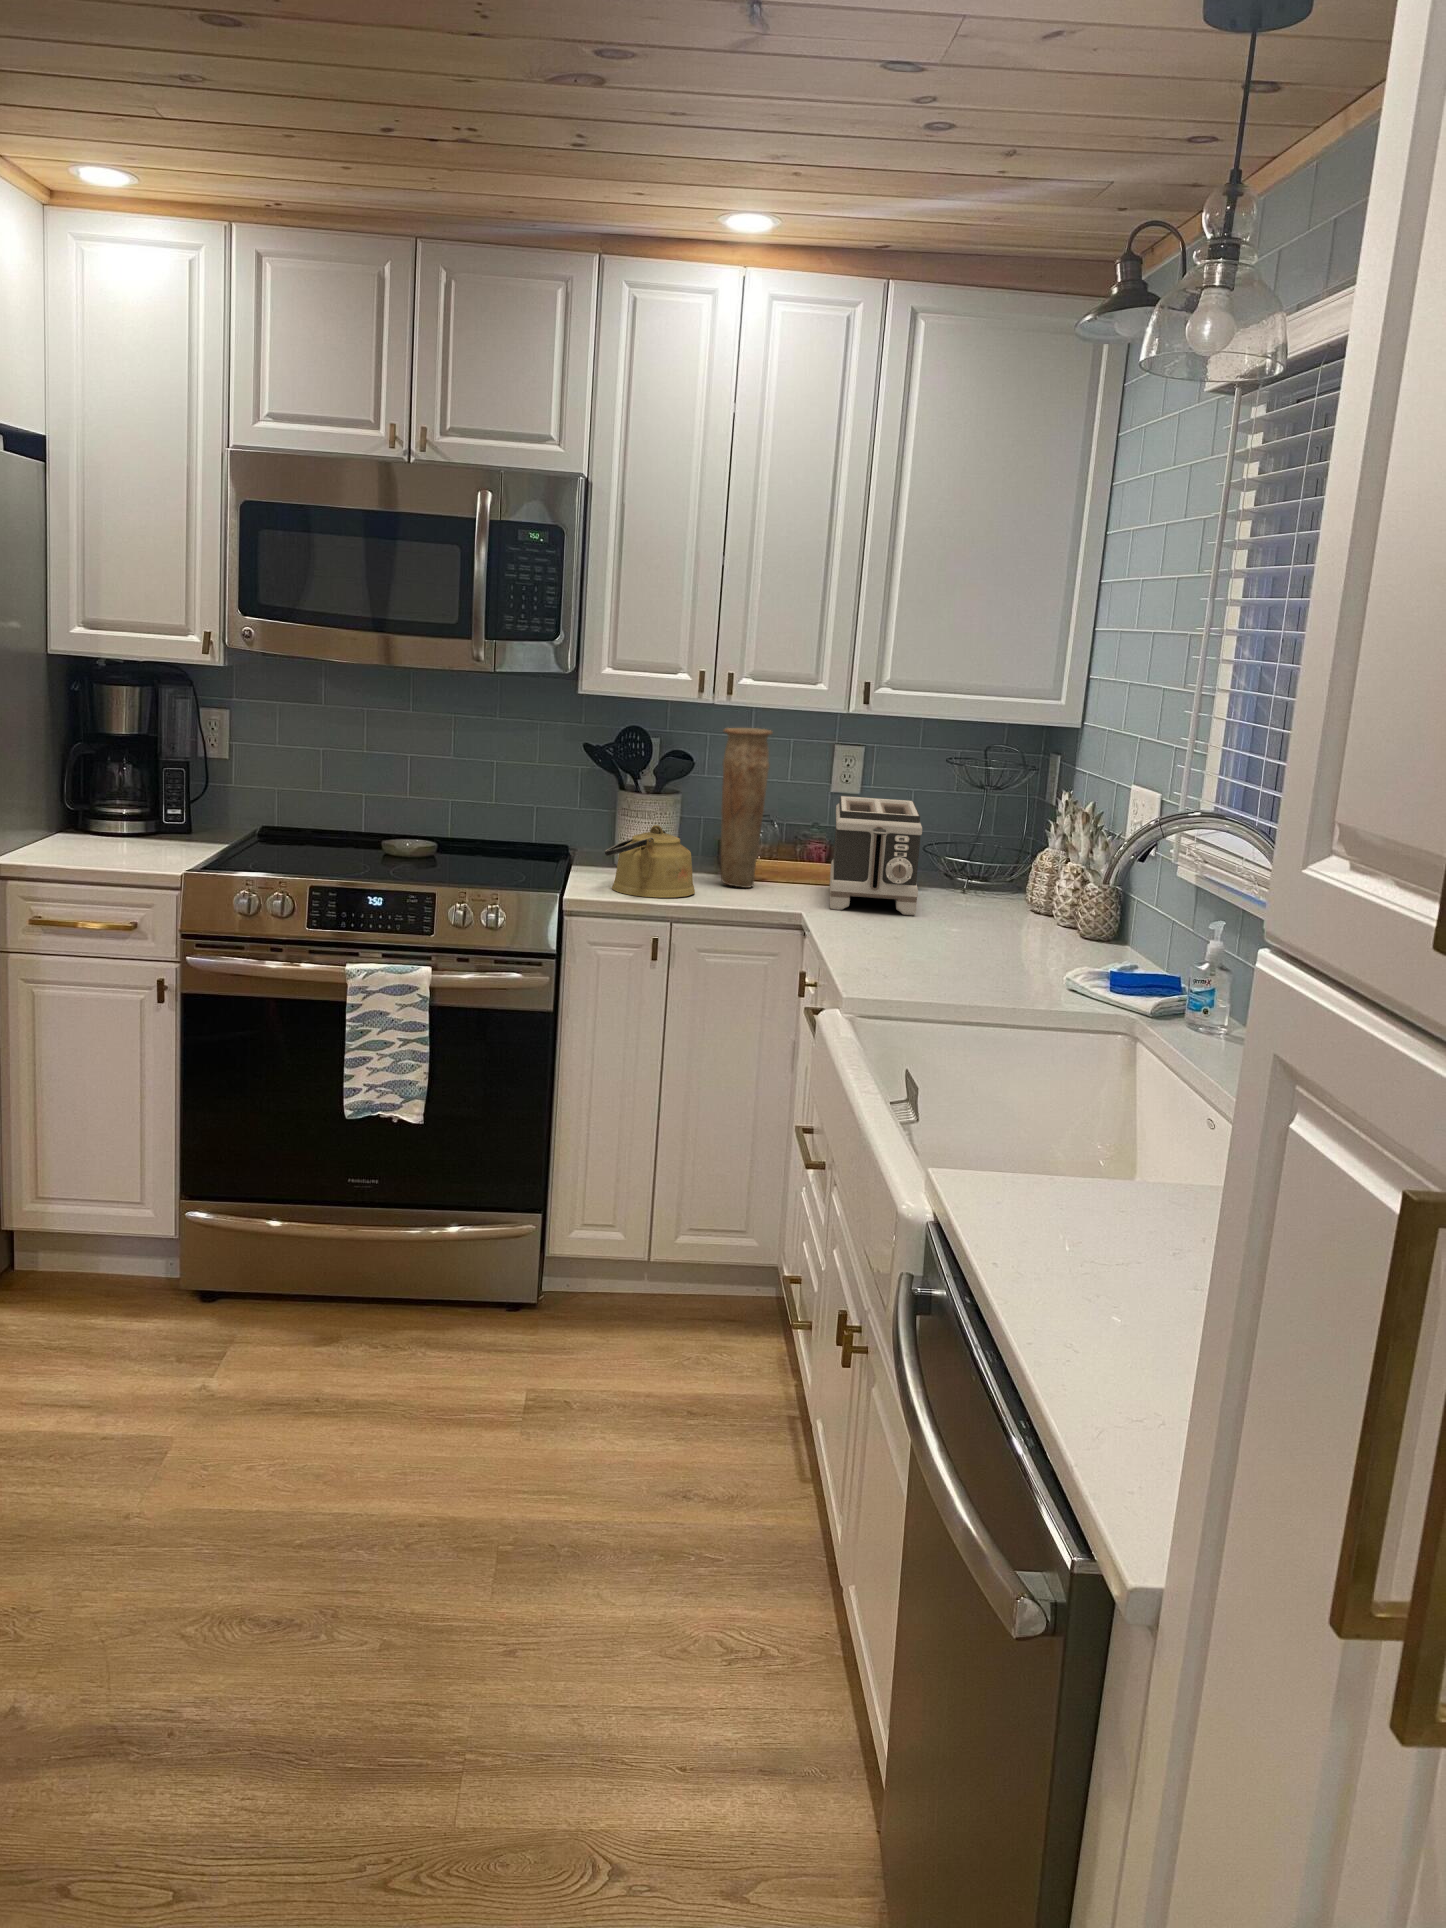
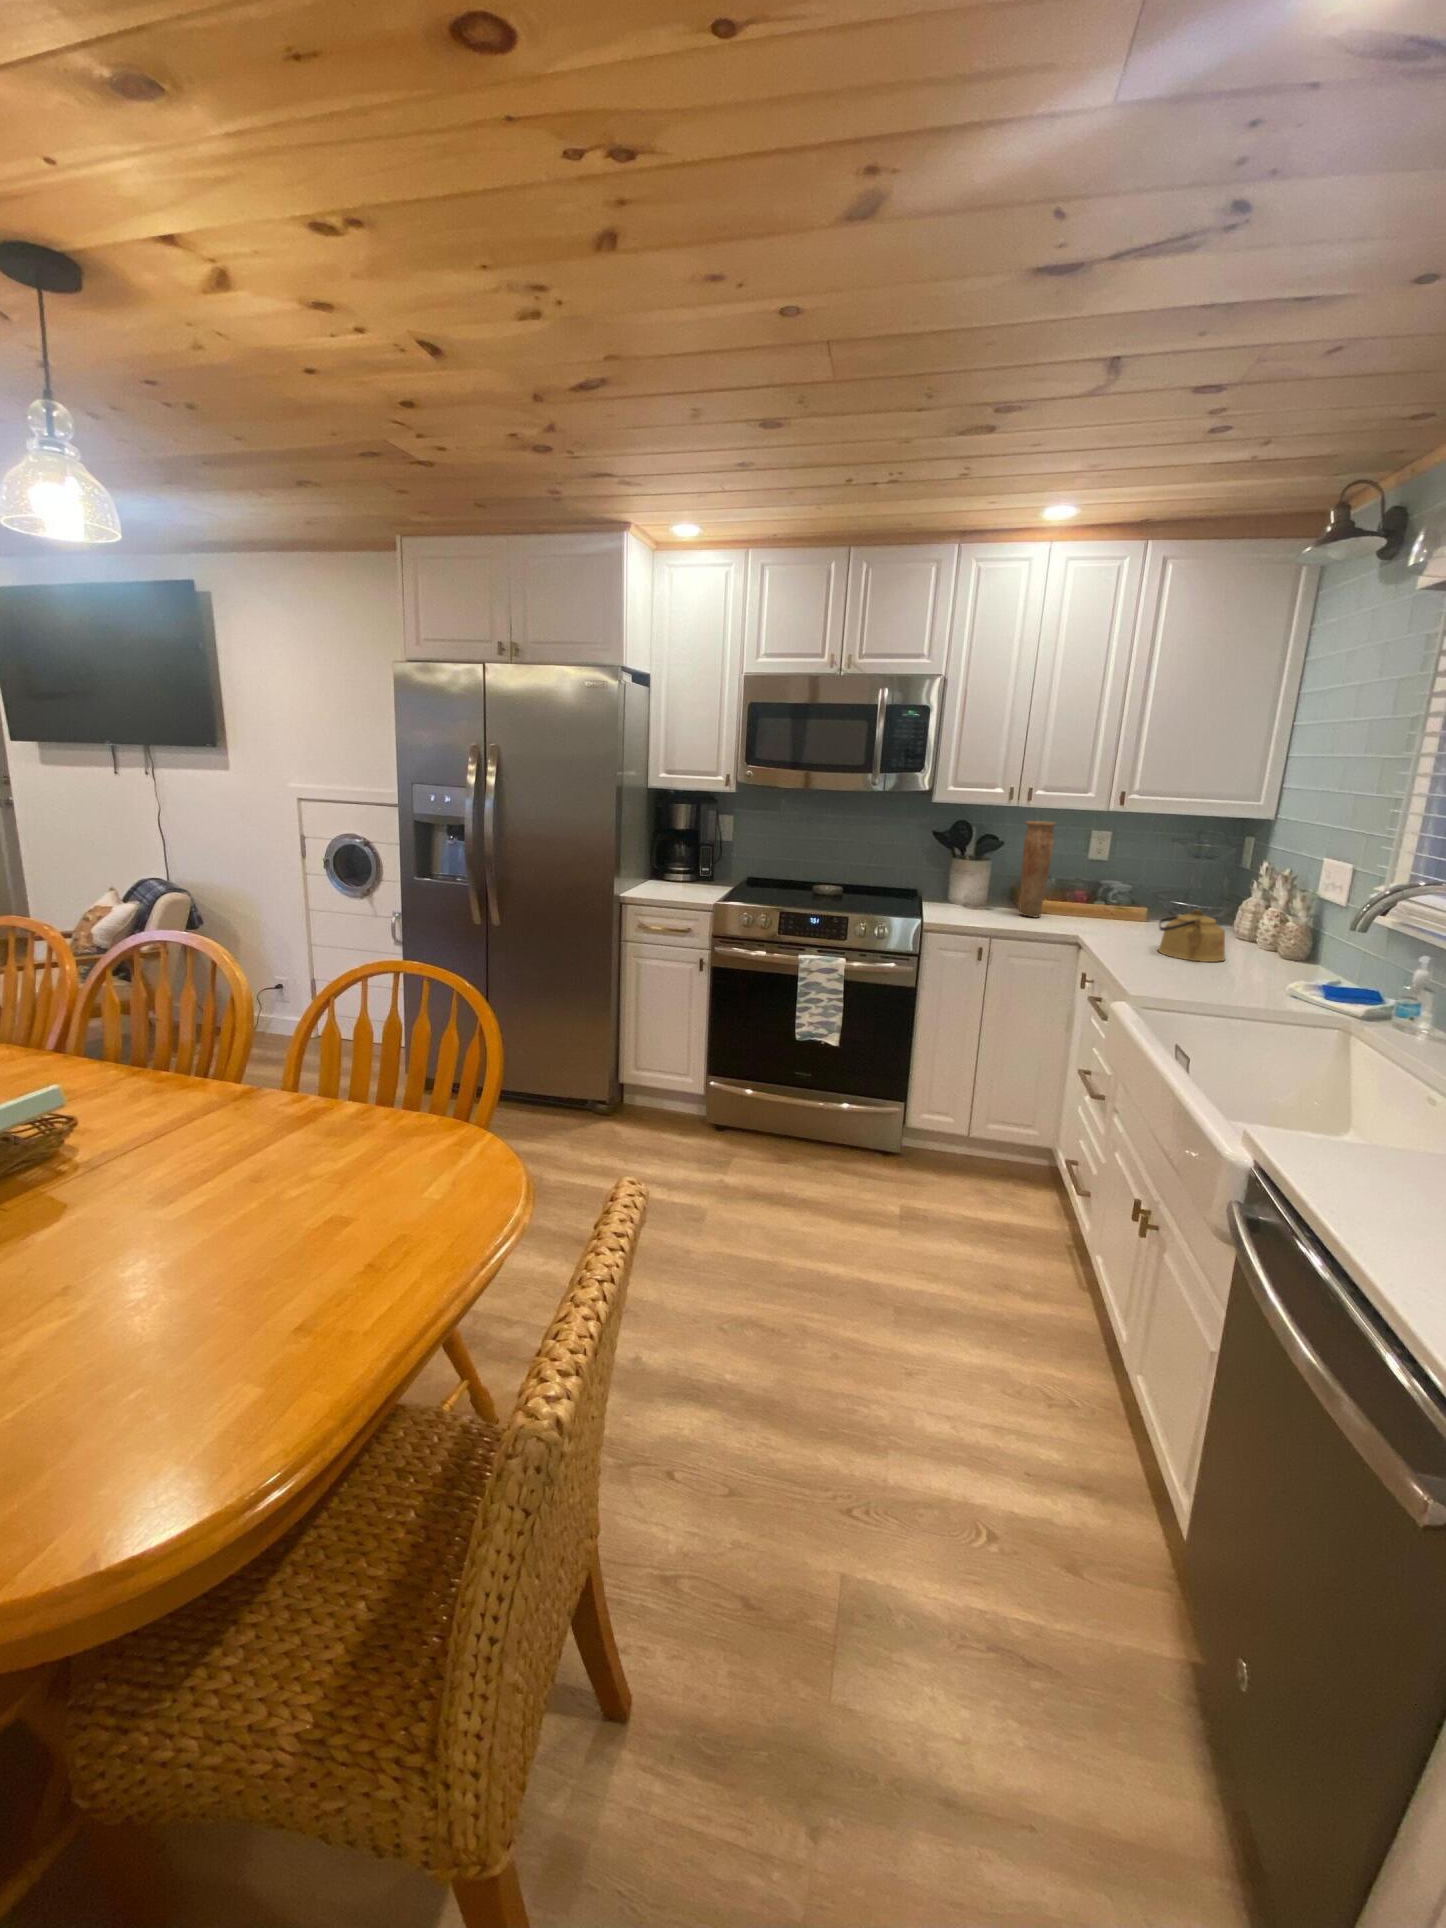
toaster: present [830,796,922,915] -> none [1090,863,1162,938]
kettle: present [605,825,695,898] -> present [1158,909,1226,962]

